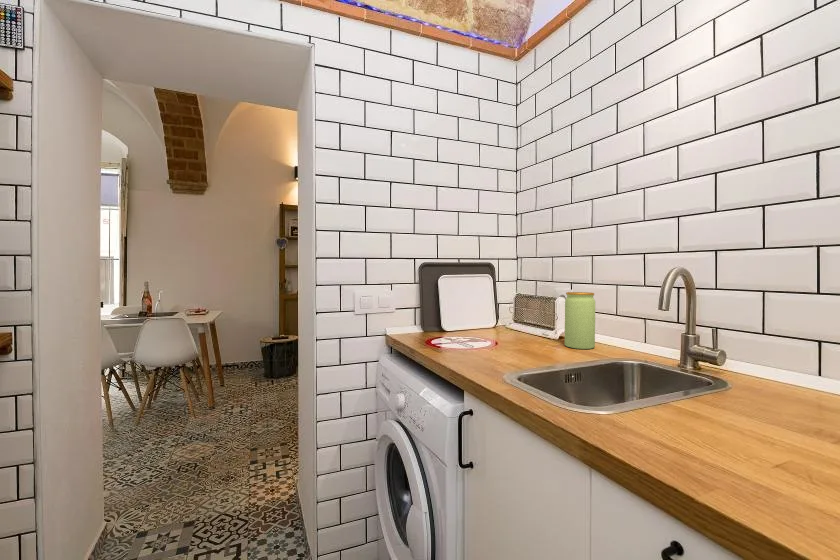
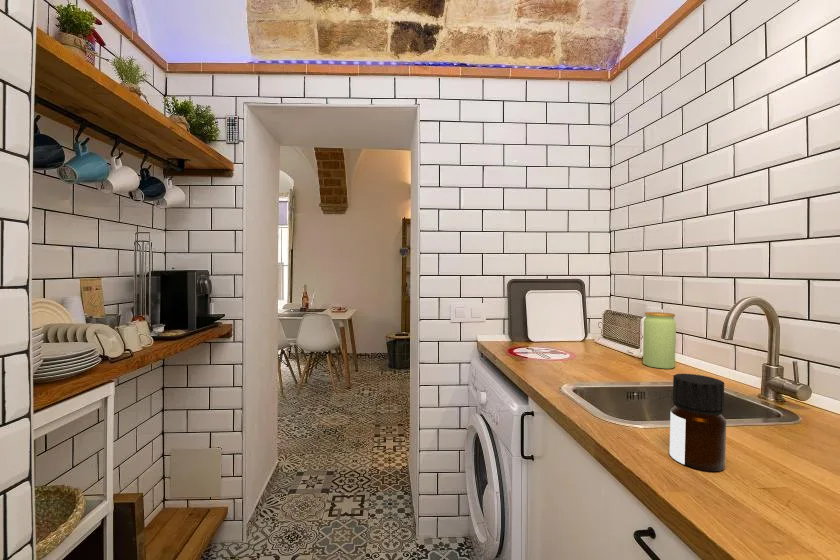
bottle: none [668,344,734,457] -> present [670,374,726,471]

